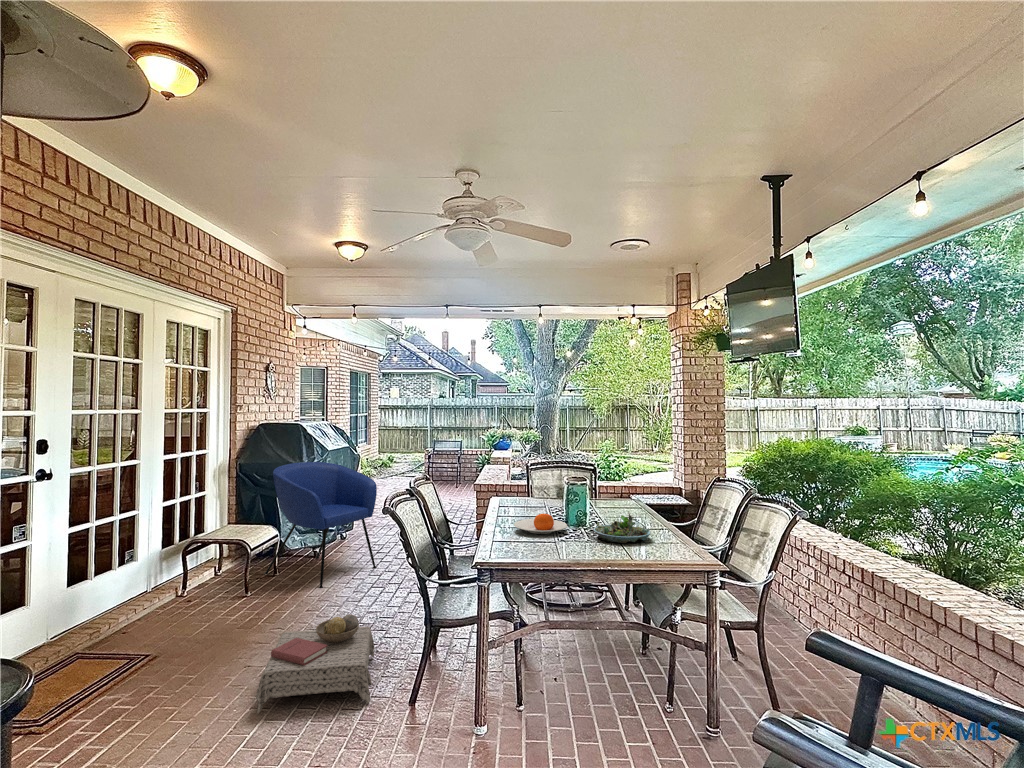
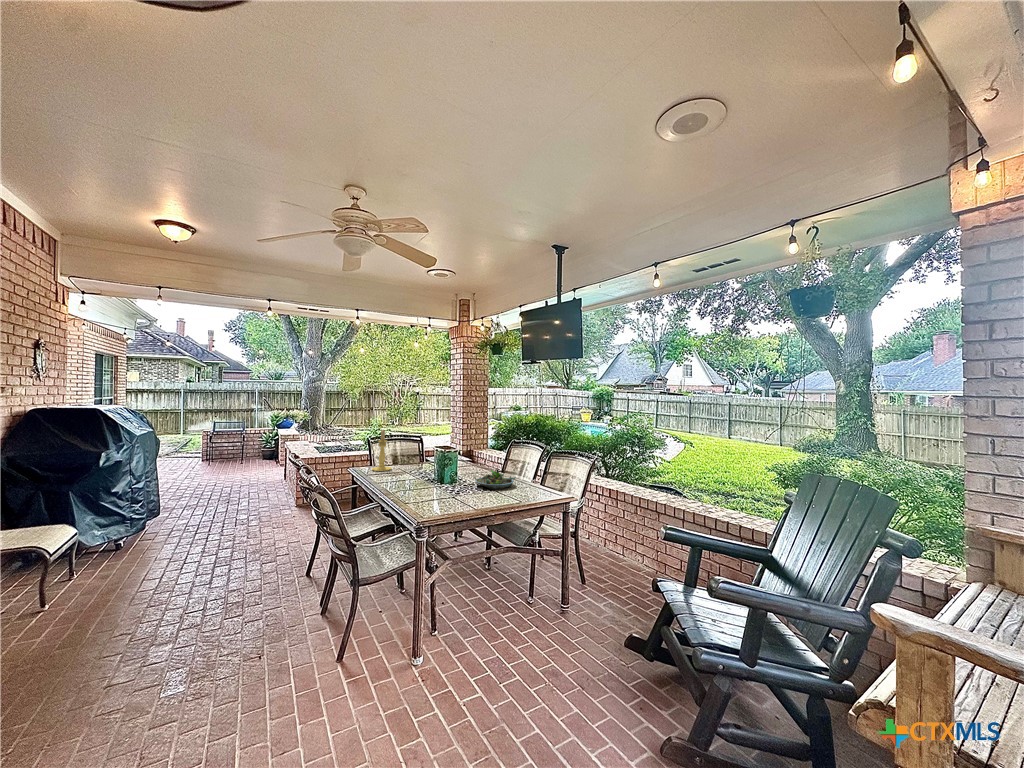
candle holder: none [509,452,534,505] -> present [372,430,392,471]
armchair: present [264,462,377,588] -> none [58,449,213,581]
plate: present [514,514,567,534] -> none [413,475,454,491]
ottoman: present [256,614,375,714] -> none [175,590,317,722]

